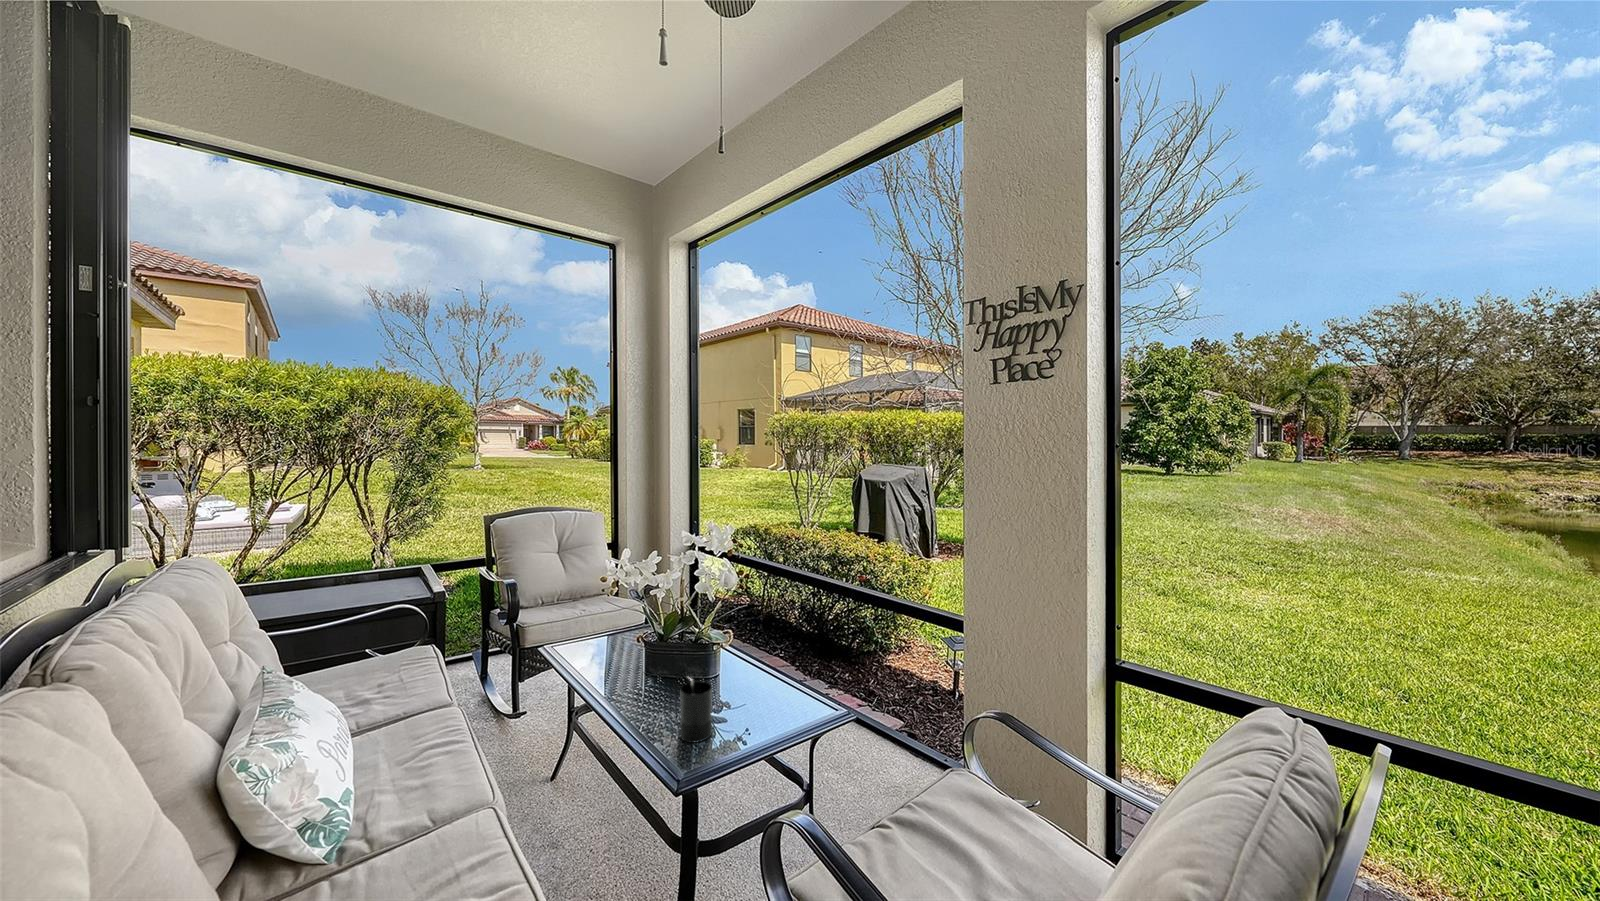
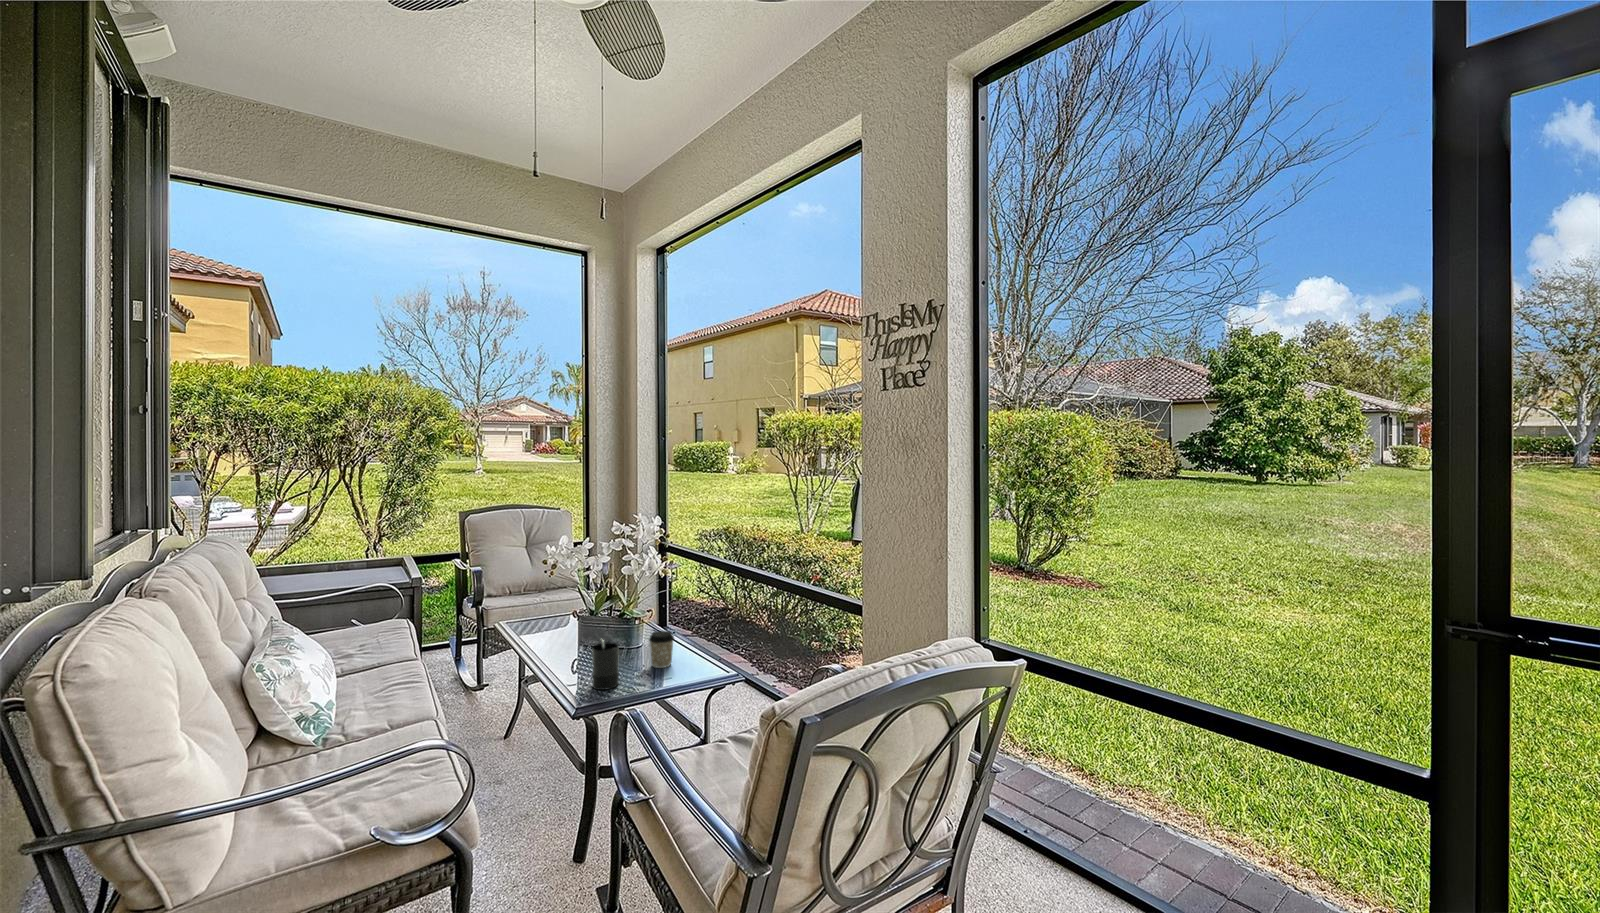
coffee cup: none [736,659,765,705] -> present [649,631,674,668]

